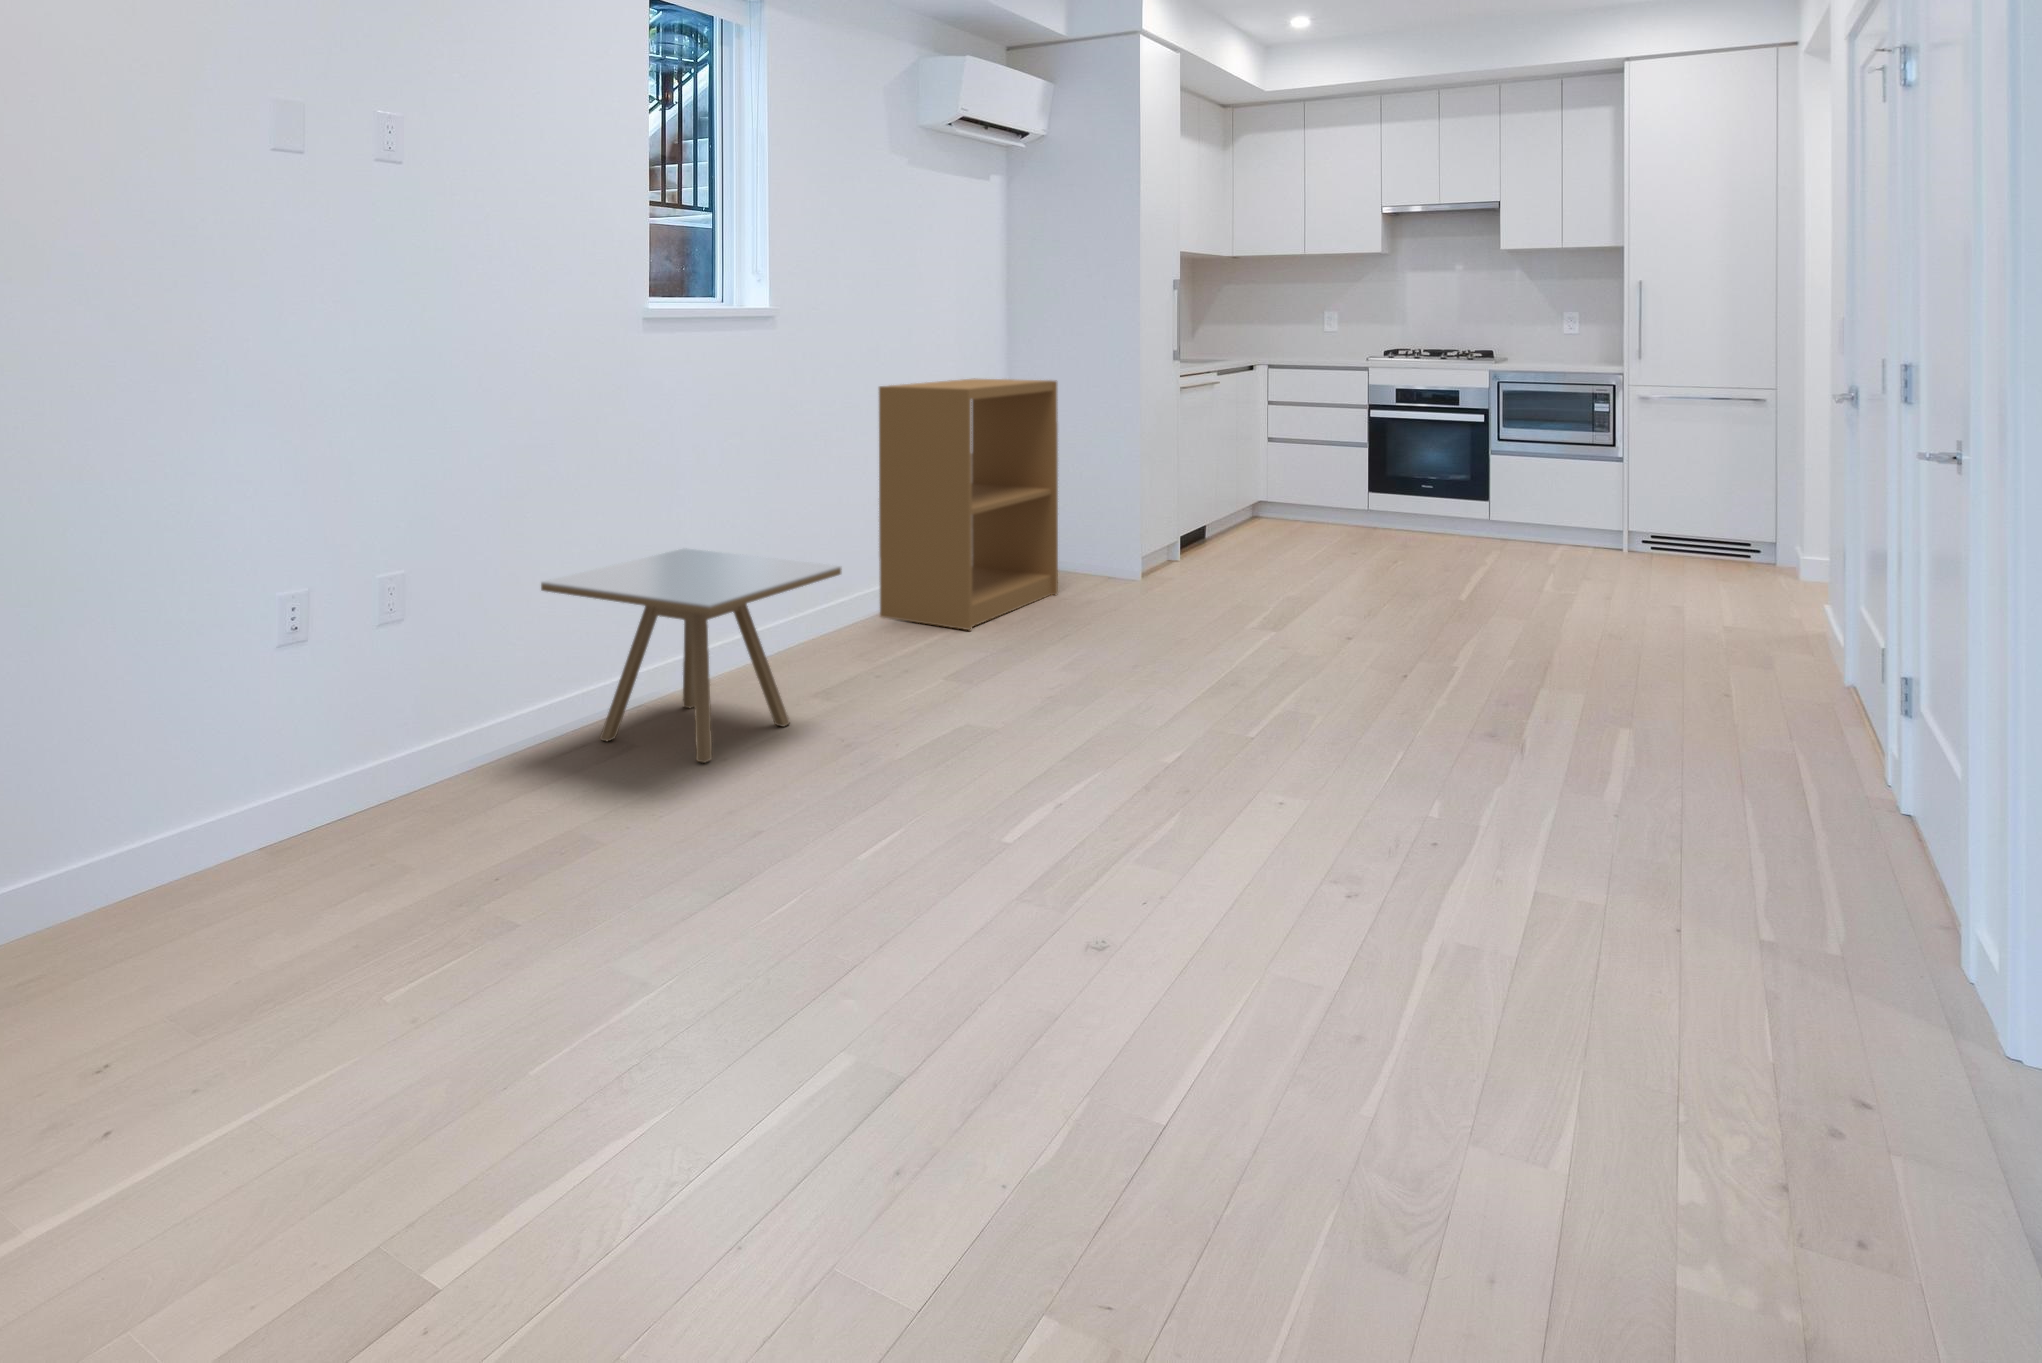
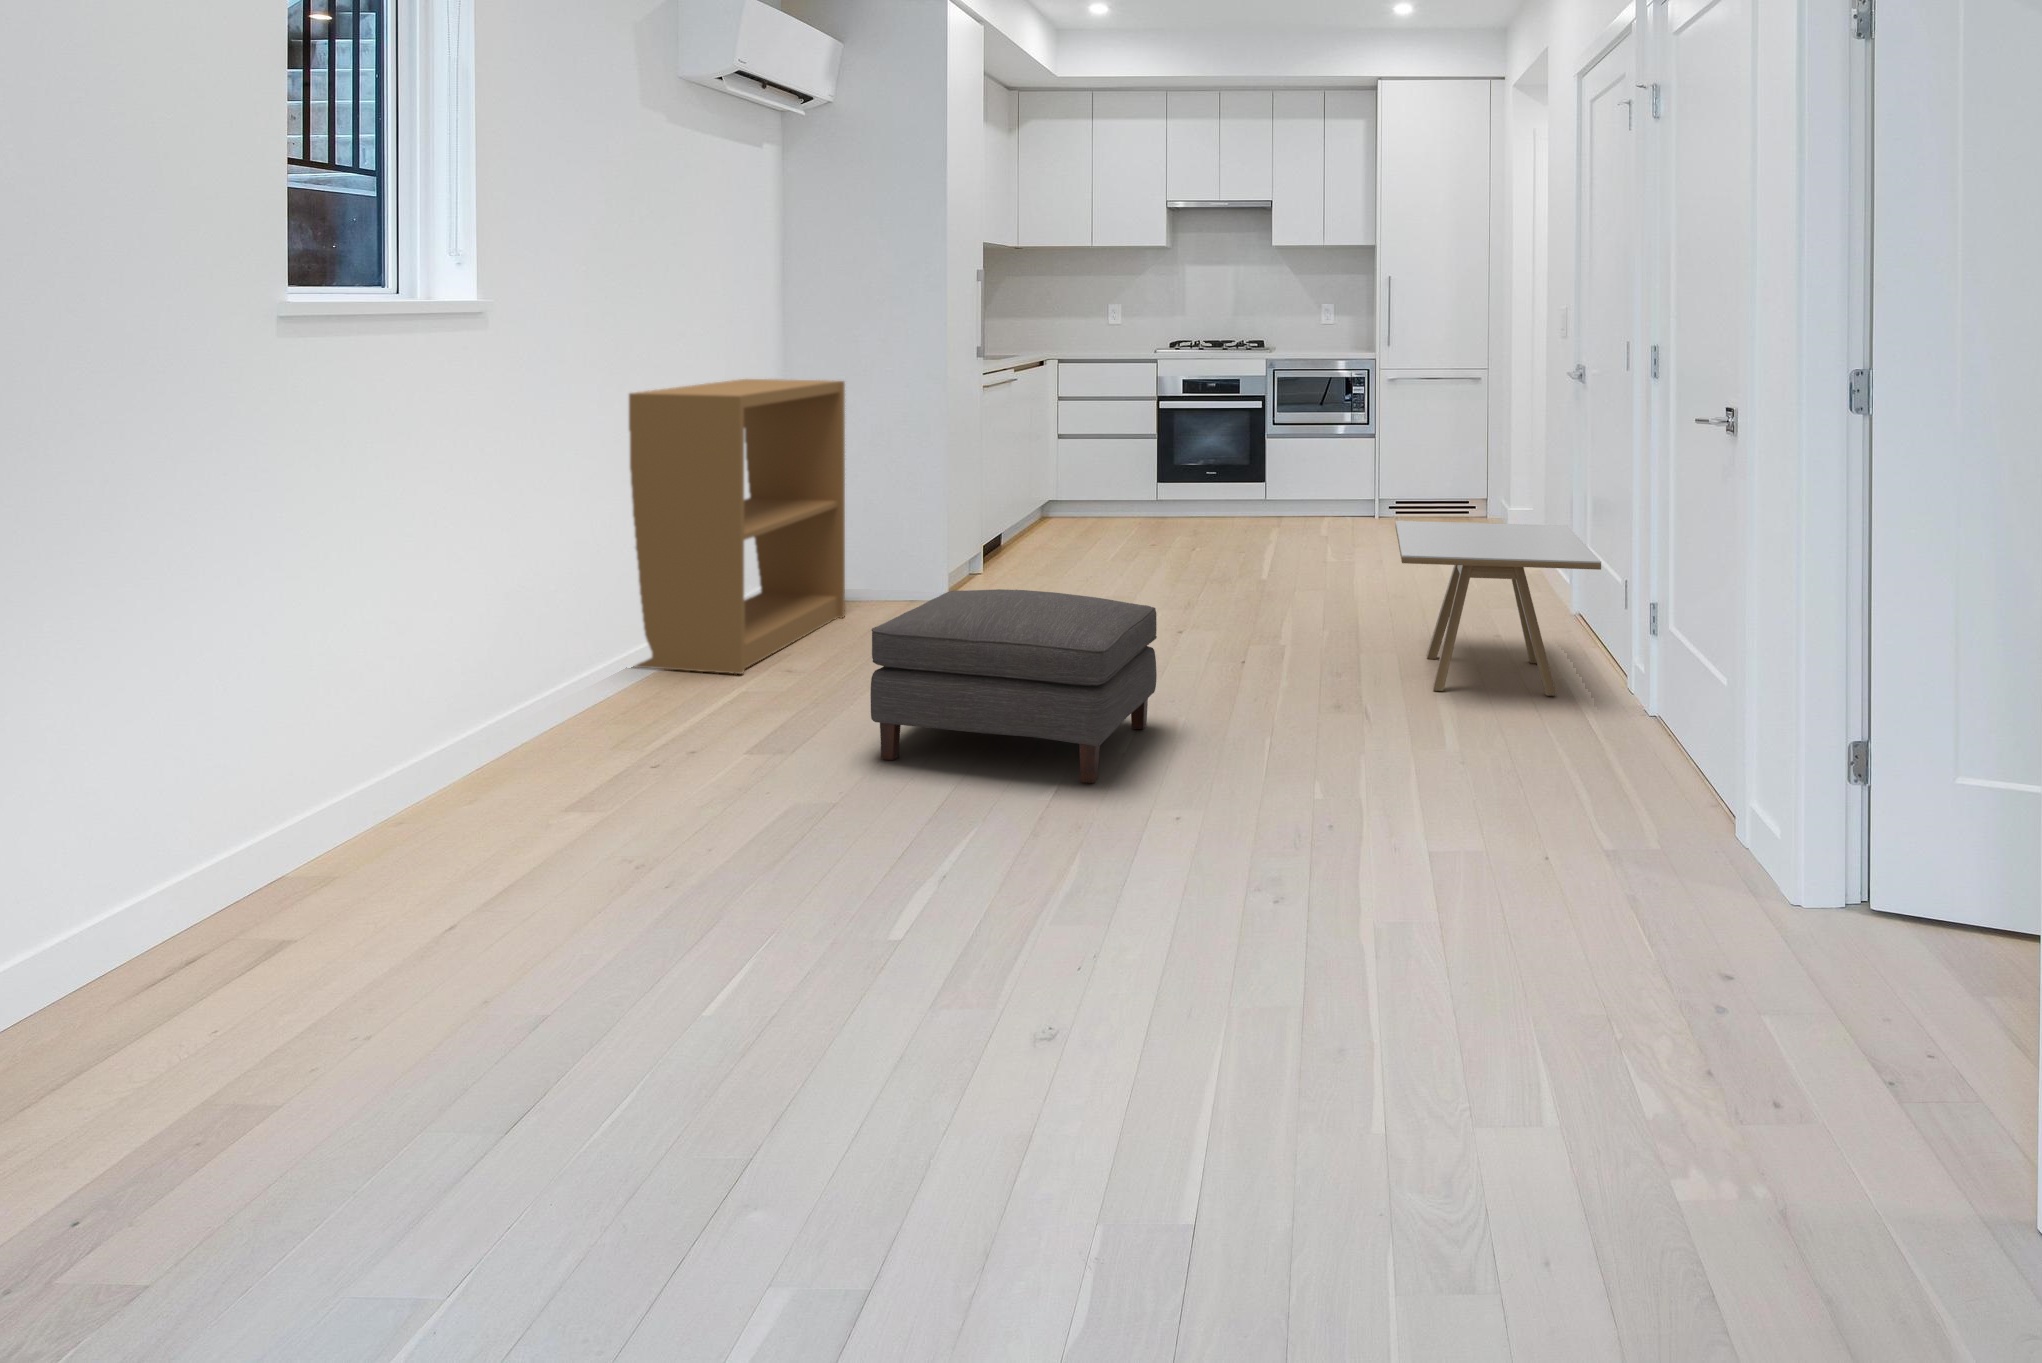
side table: present [541,548,841,763] -> present [1395,521,1601,696]
ottoman: none [1074,566,1340,744] -> present [871,589,1157,783]

